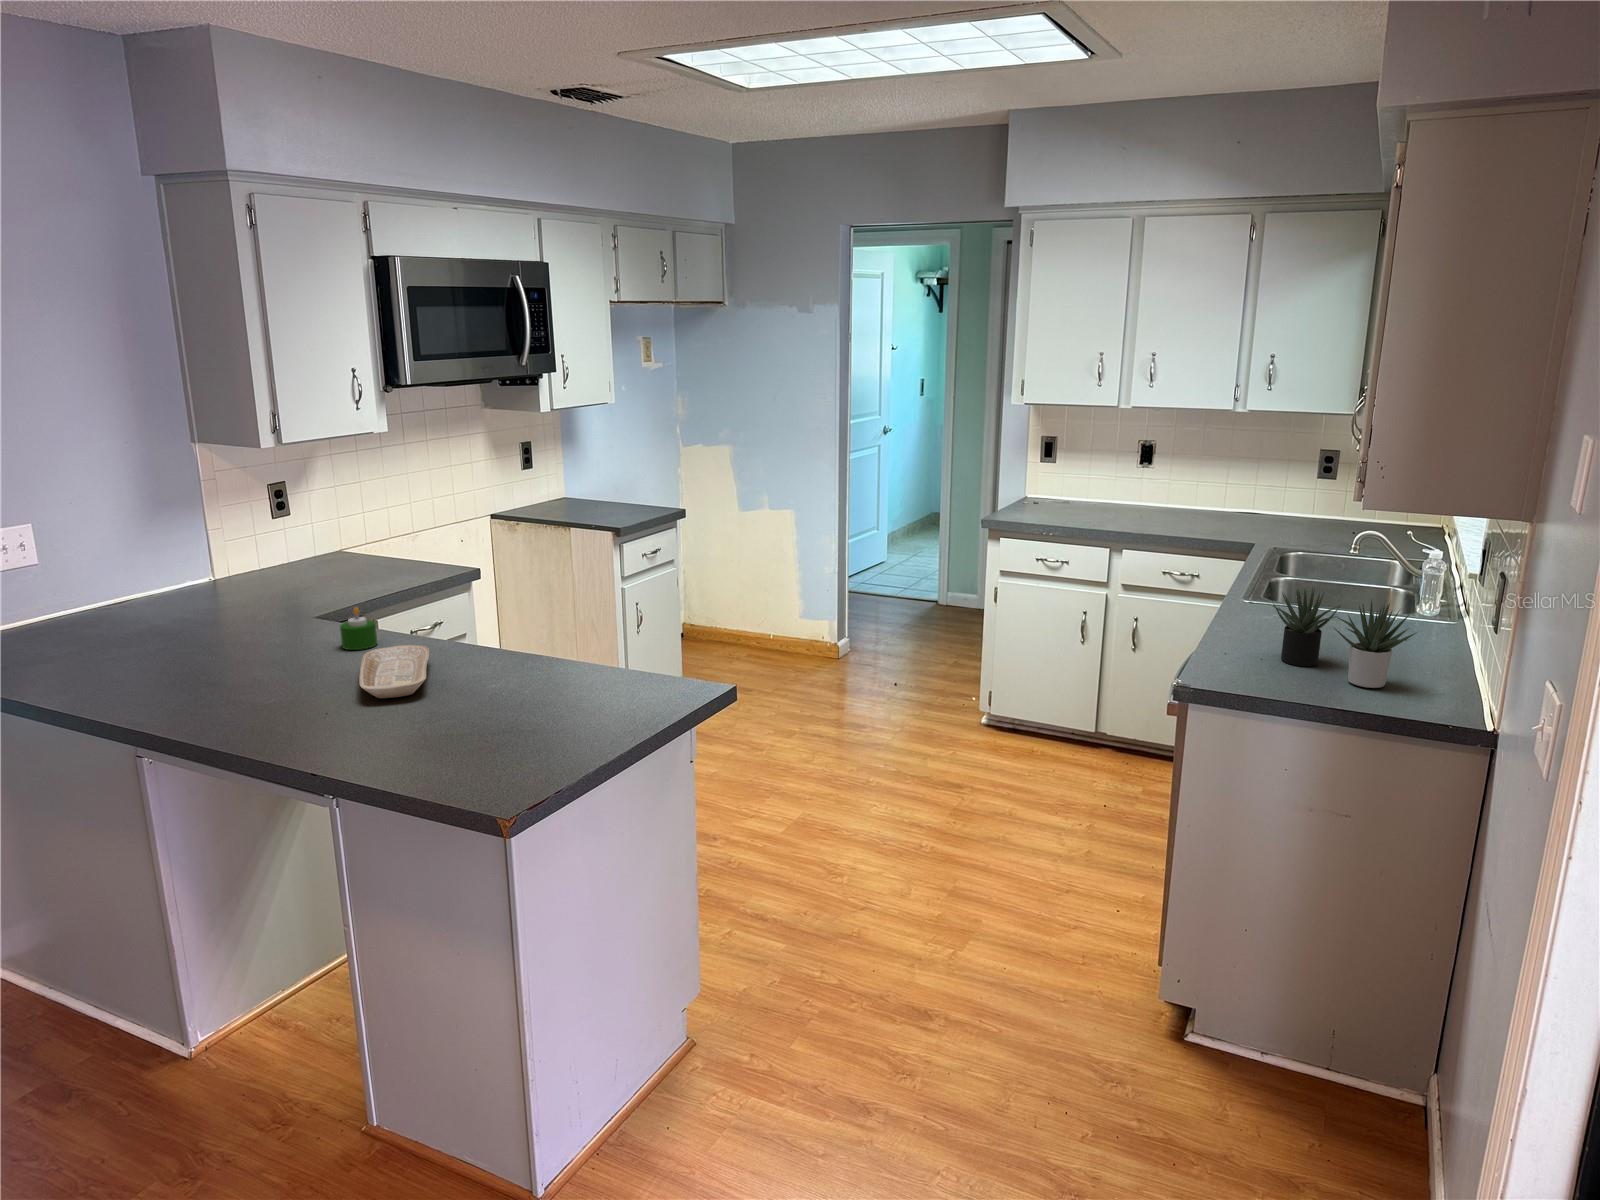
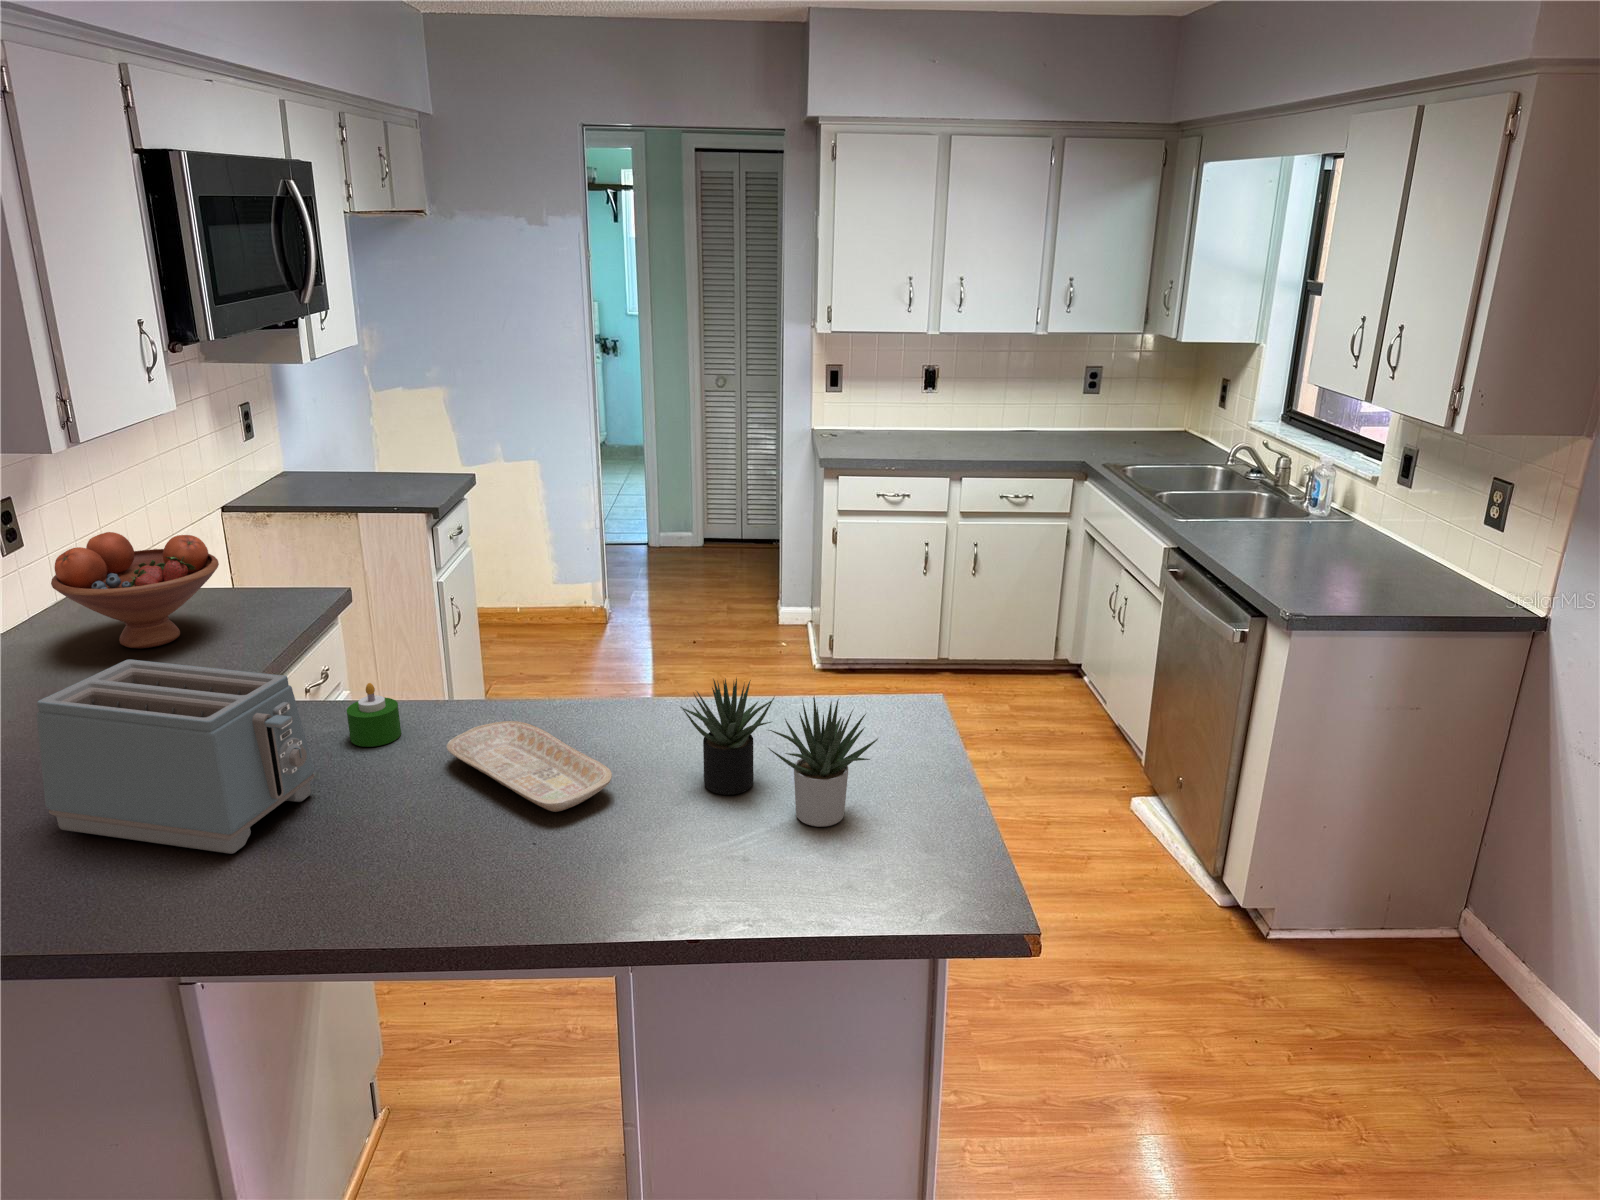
fruit bowl: none [278,506,383,584] -> present [51,532,219,648]
toaster: none [146,566,283,683] -> present [37,659,315,854]
succulent plant: present [1273,588,1417,688] -> present [681,679,878,827]

